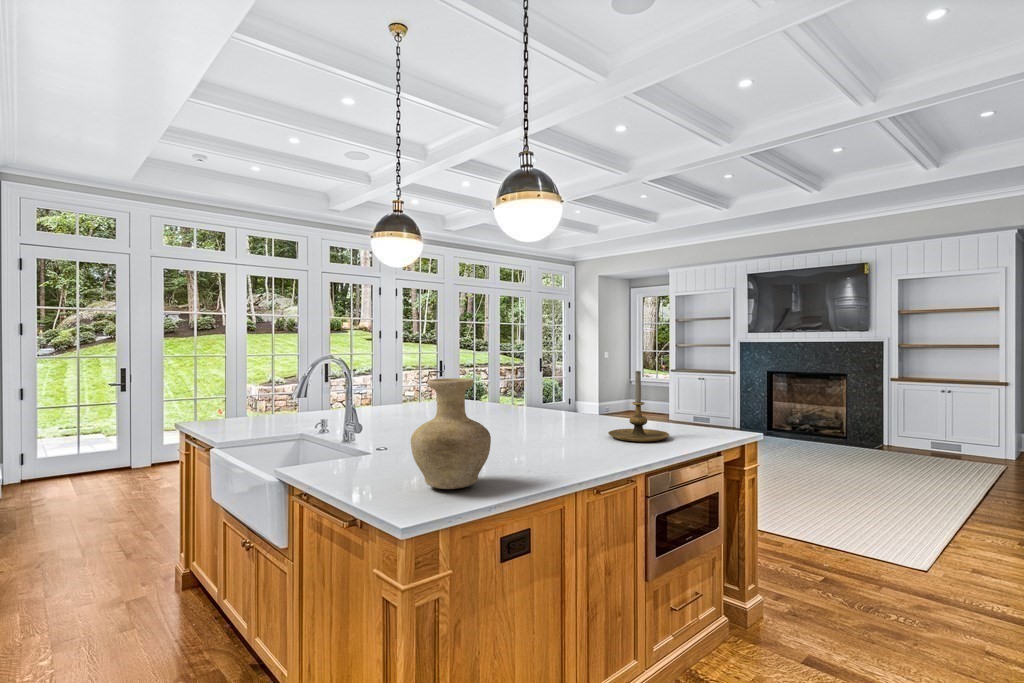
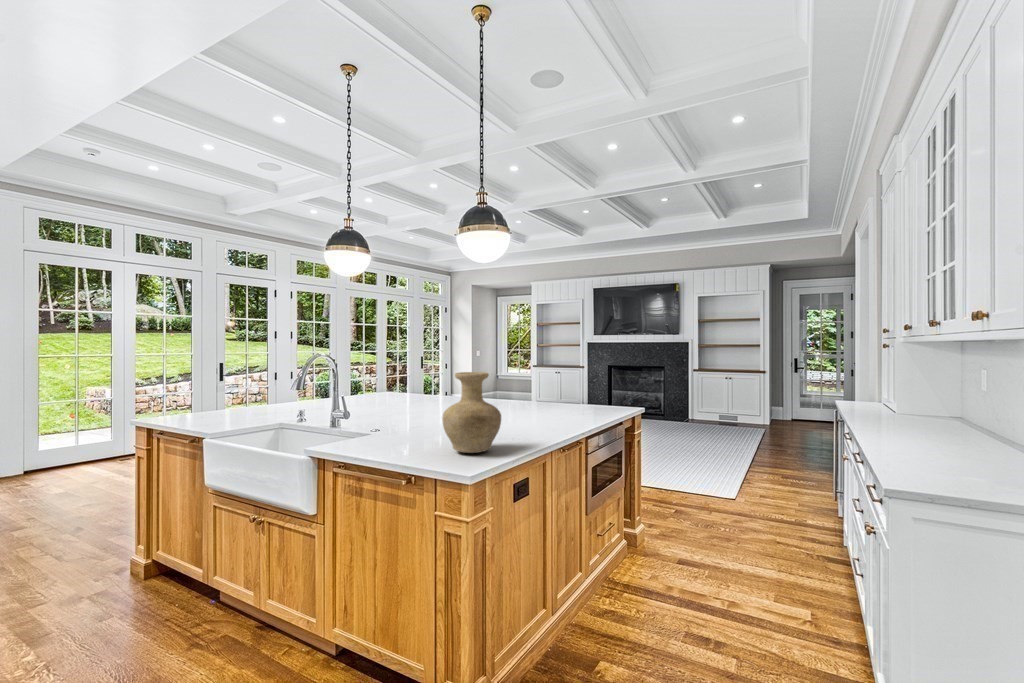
candle holder: present [608,371,669,442] -> none [544,365,589,417]

